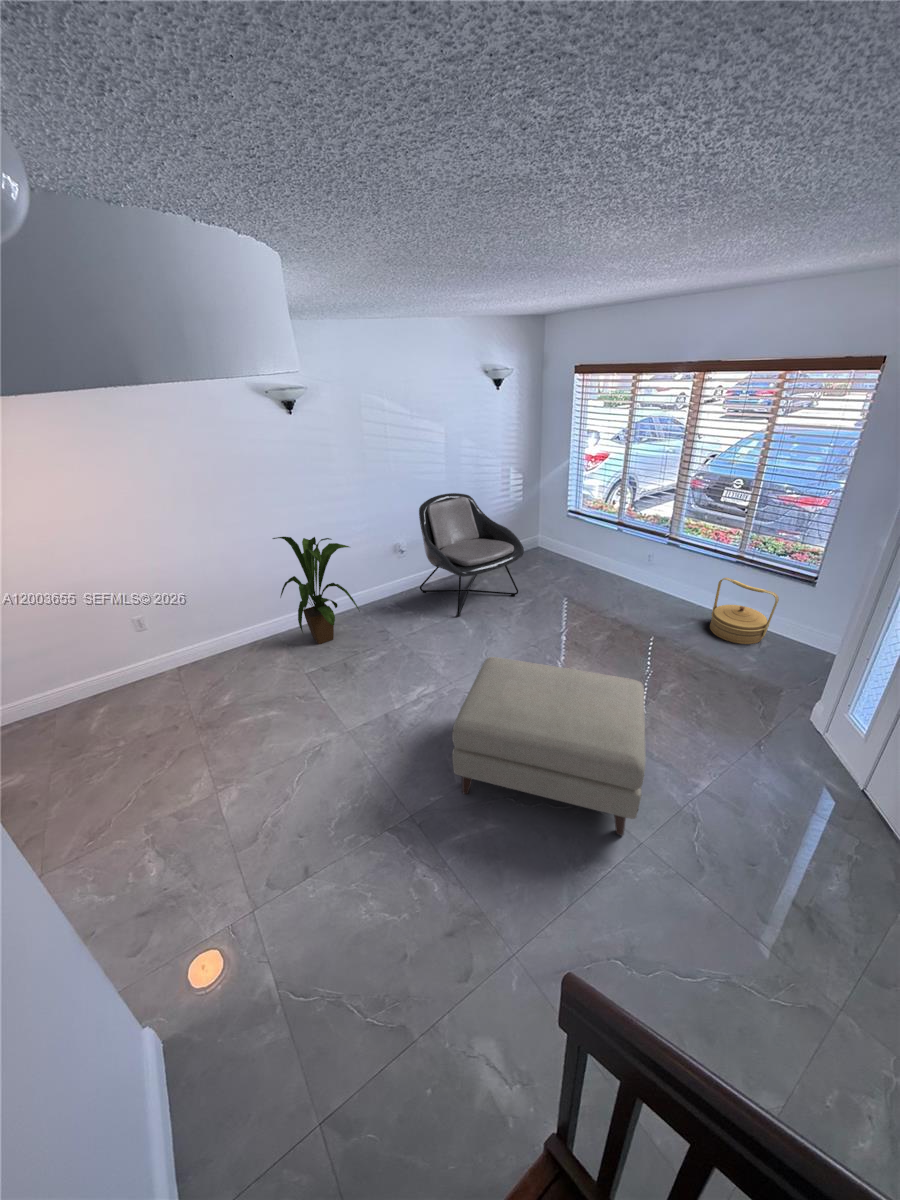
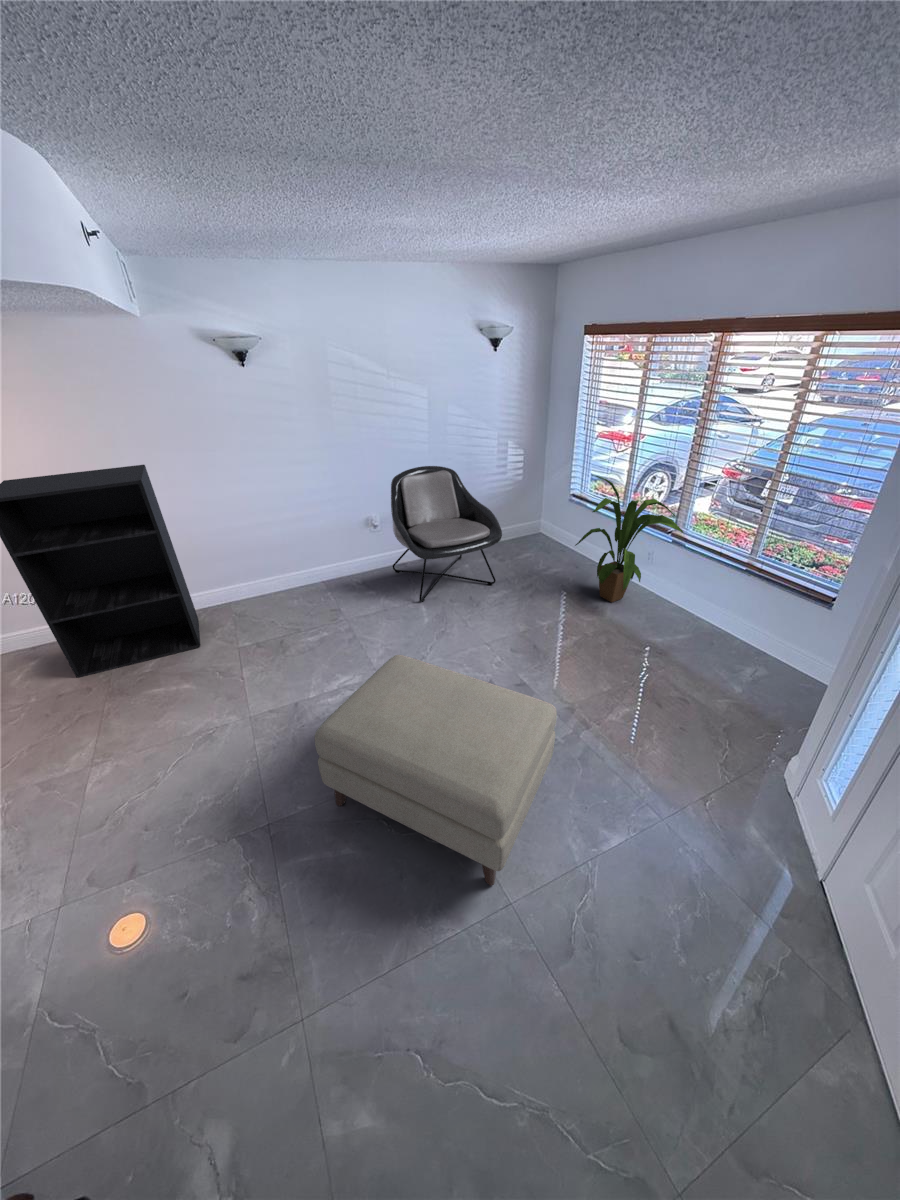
bookshelf: none [83,509,269,719] -> present [0,465,201,678]
house plant: present [273,537,360,644] -> present [575,476,683,602]
woven basket: present [710,578,779,644] -> none [702,588,784,670]

